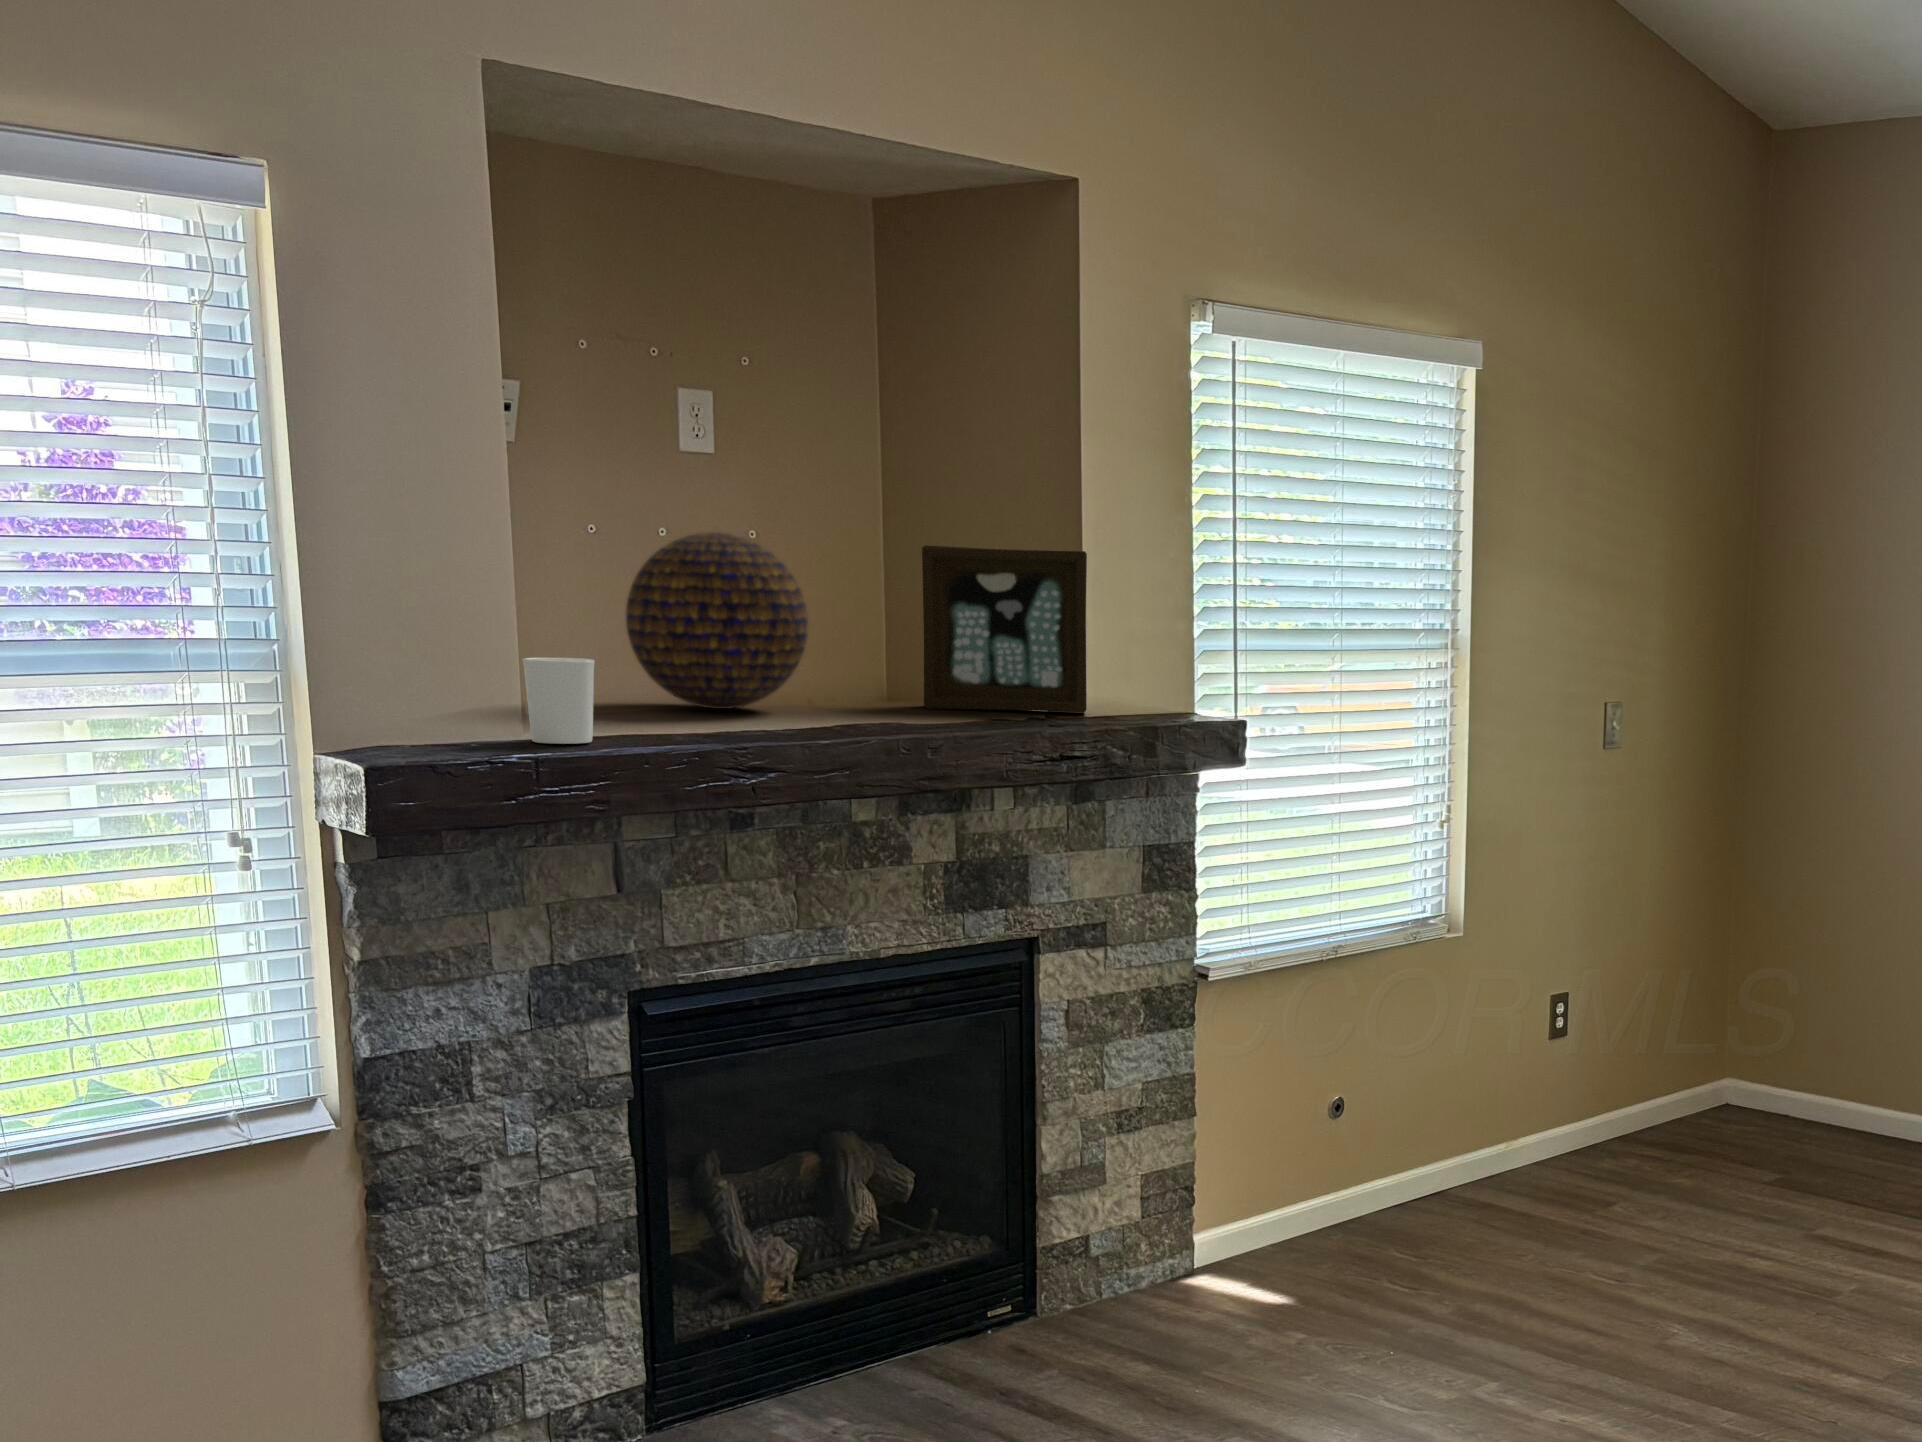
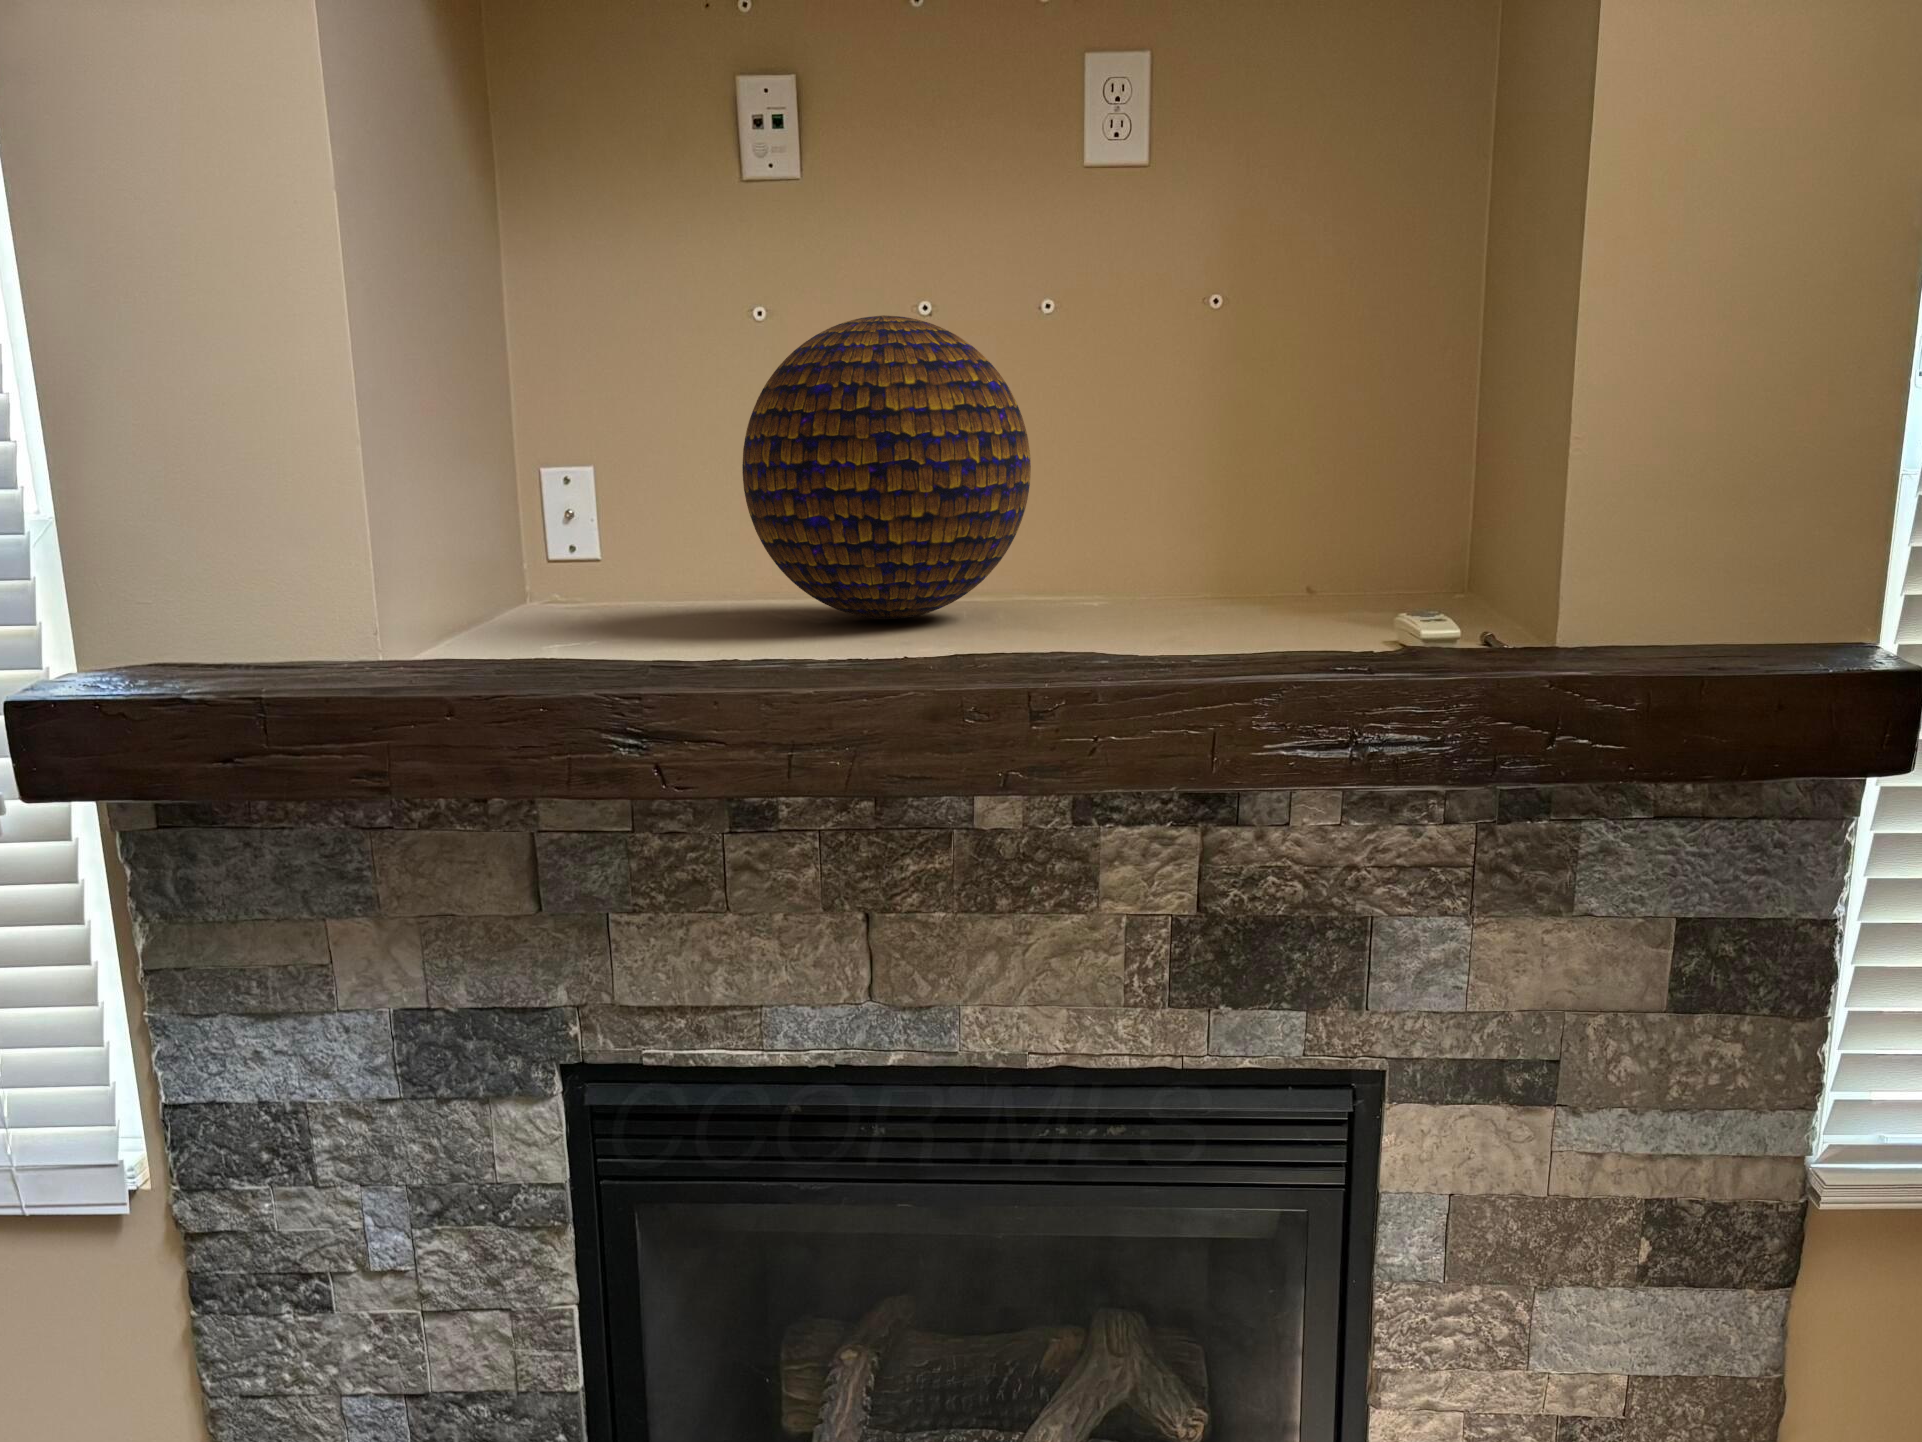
picture frame: present [922,545,1087,712] -> none [1252,297,1566,641]
candle holder: present [523,657,595,744] -> none [252,533,367,675]

